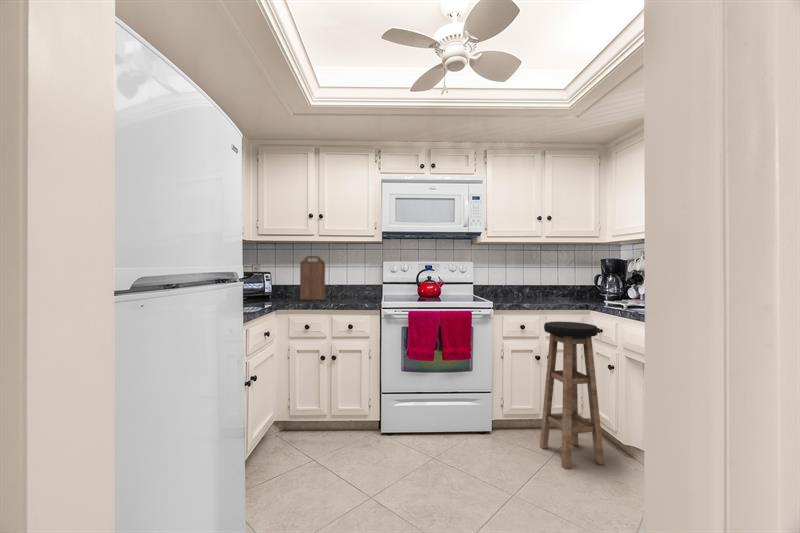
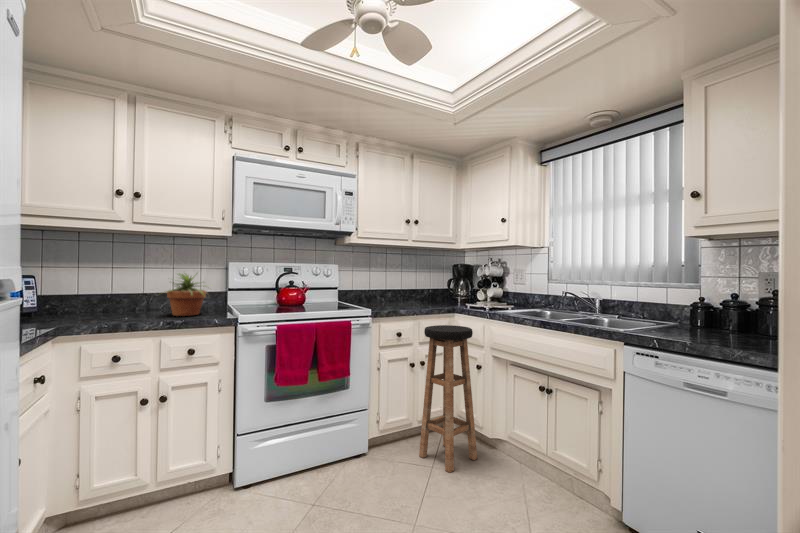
cutting board: present [300,256,325,300] -> none [91,251,140,318]
potted plant: none [334,268,373,301] -> present [165,273,207,316]

